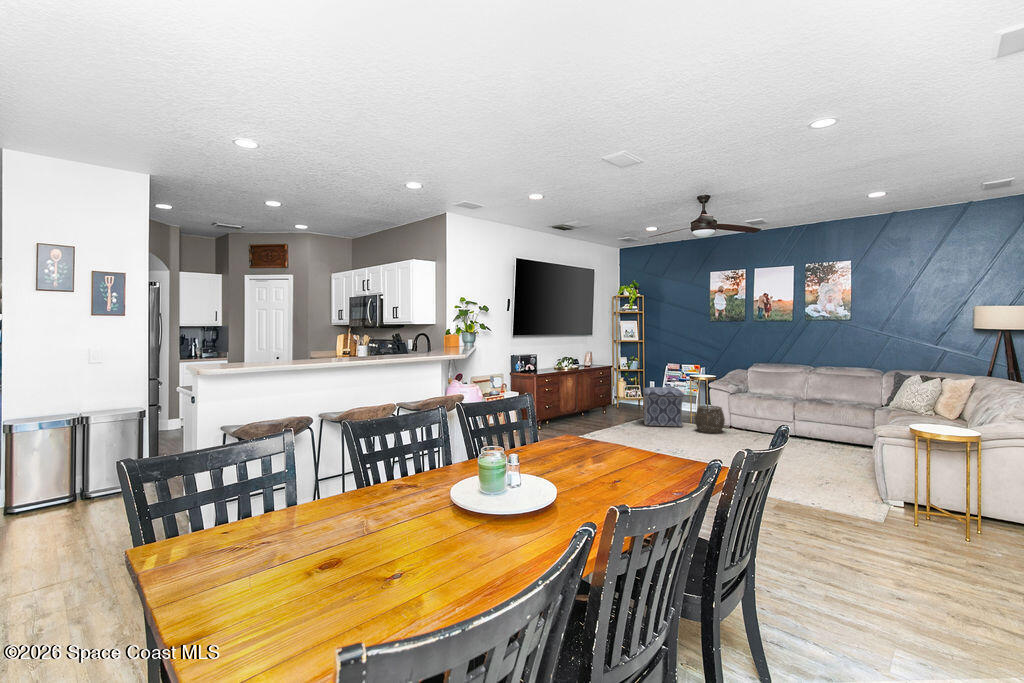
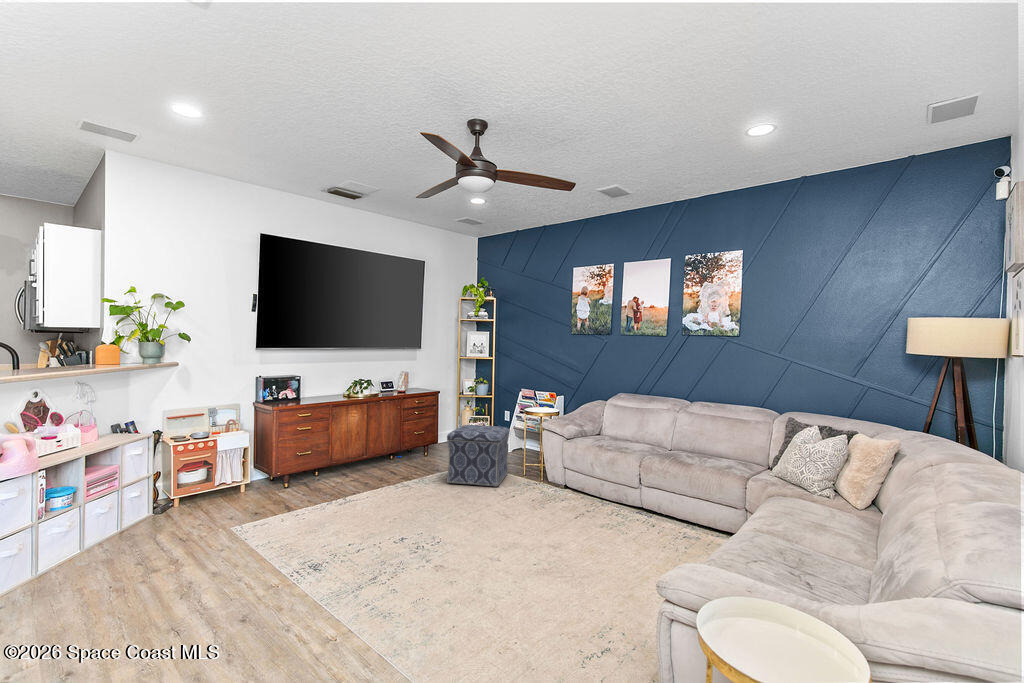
woven basket: present [695,405,725,433] -> none [508,456,550,501]

